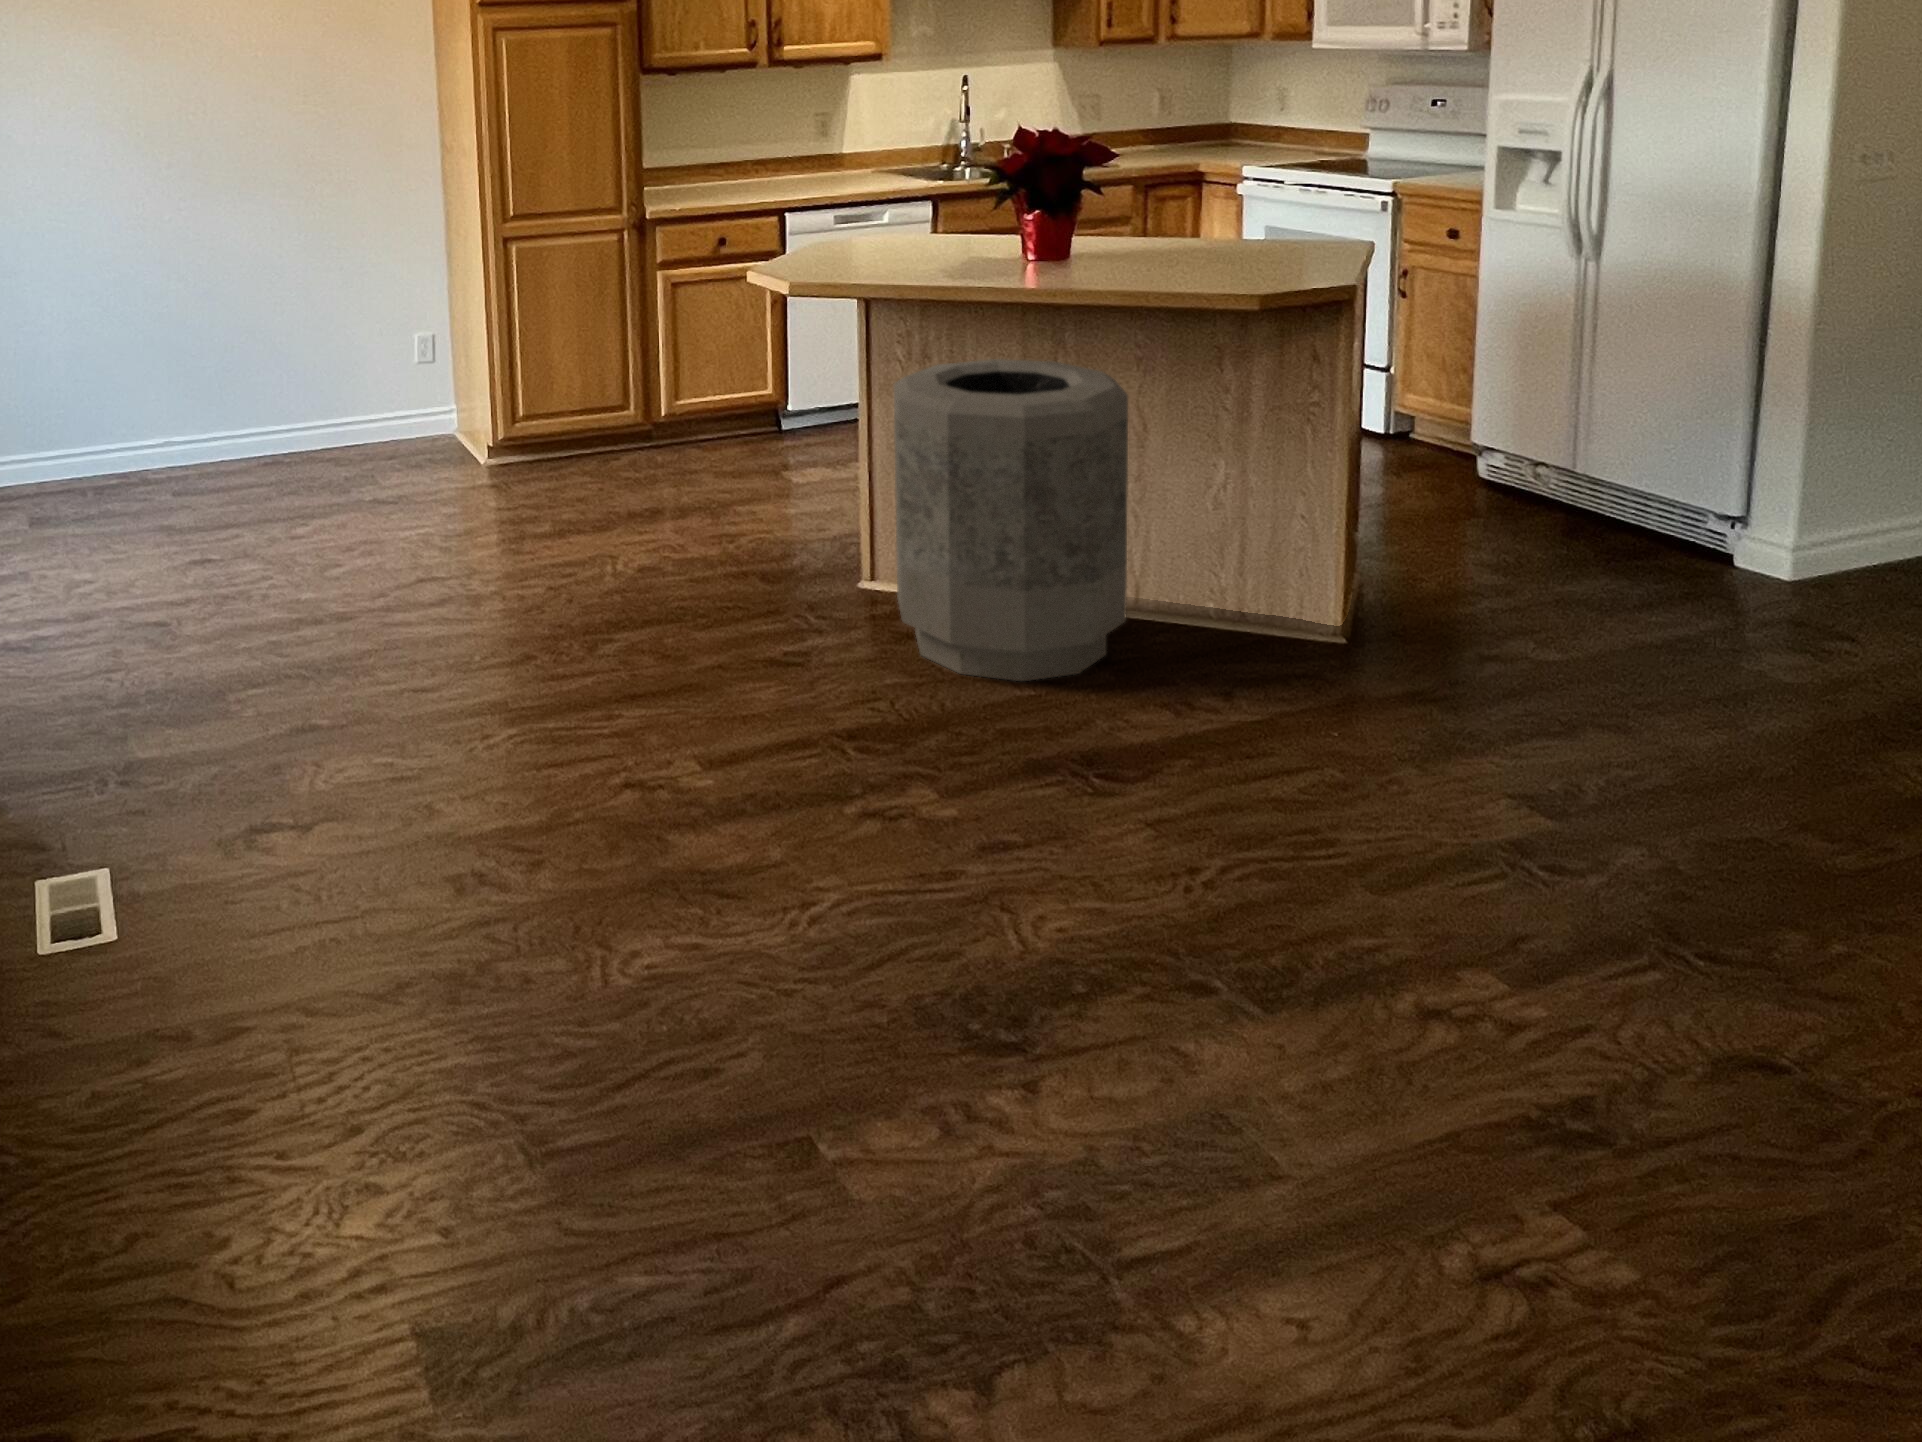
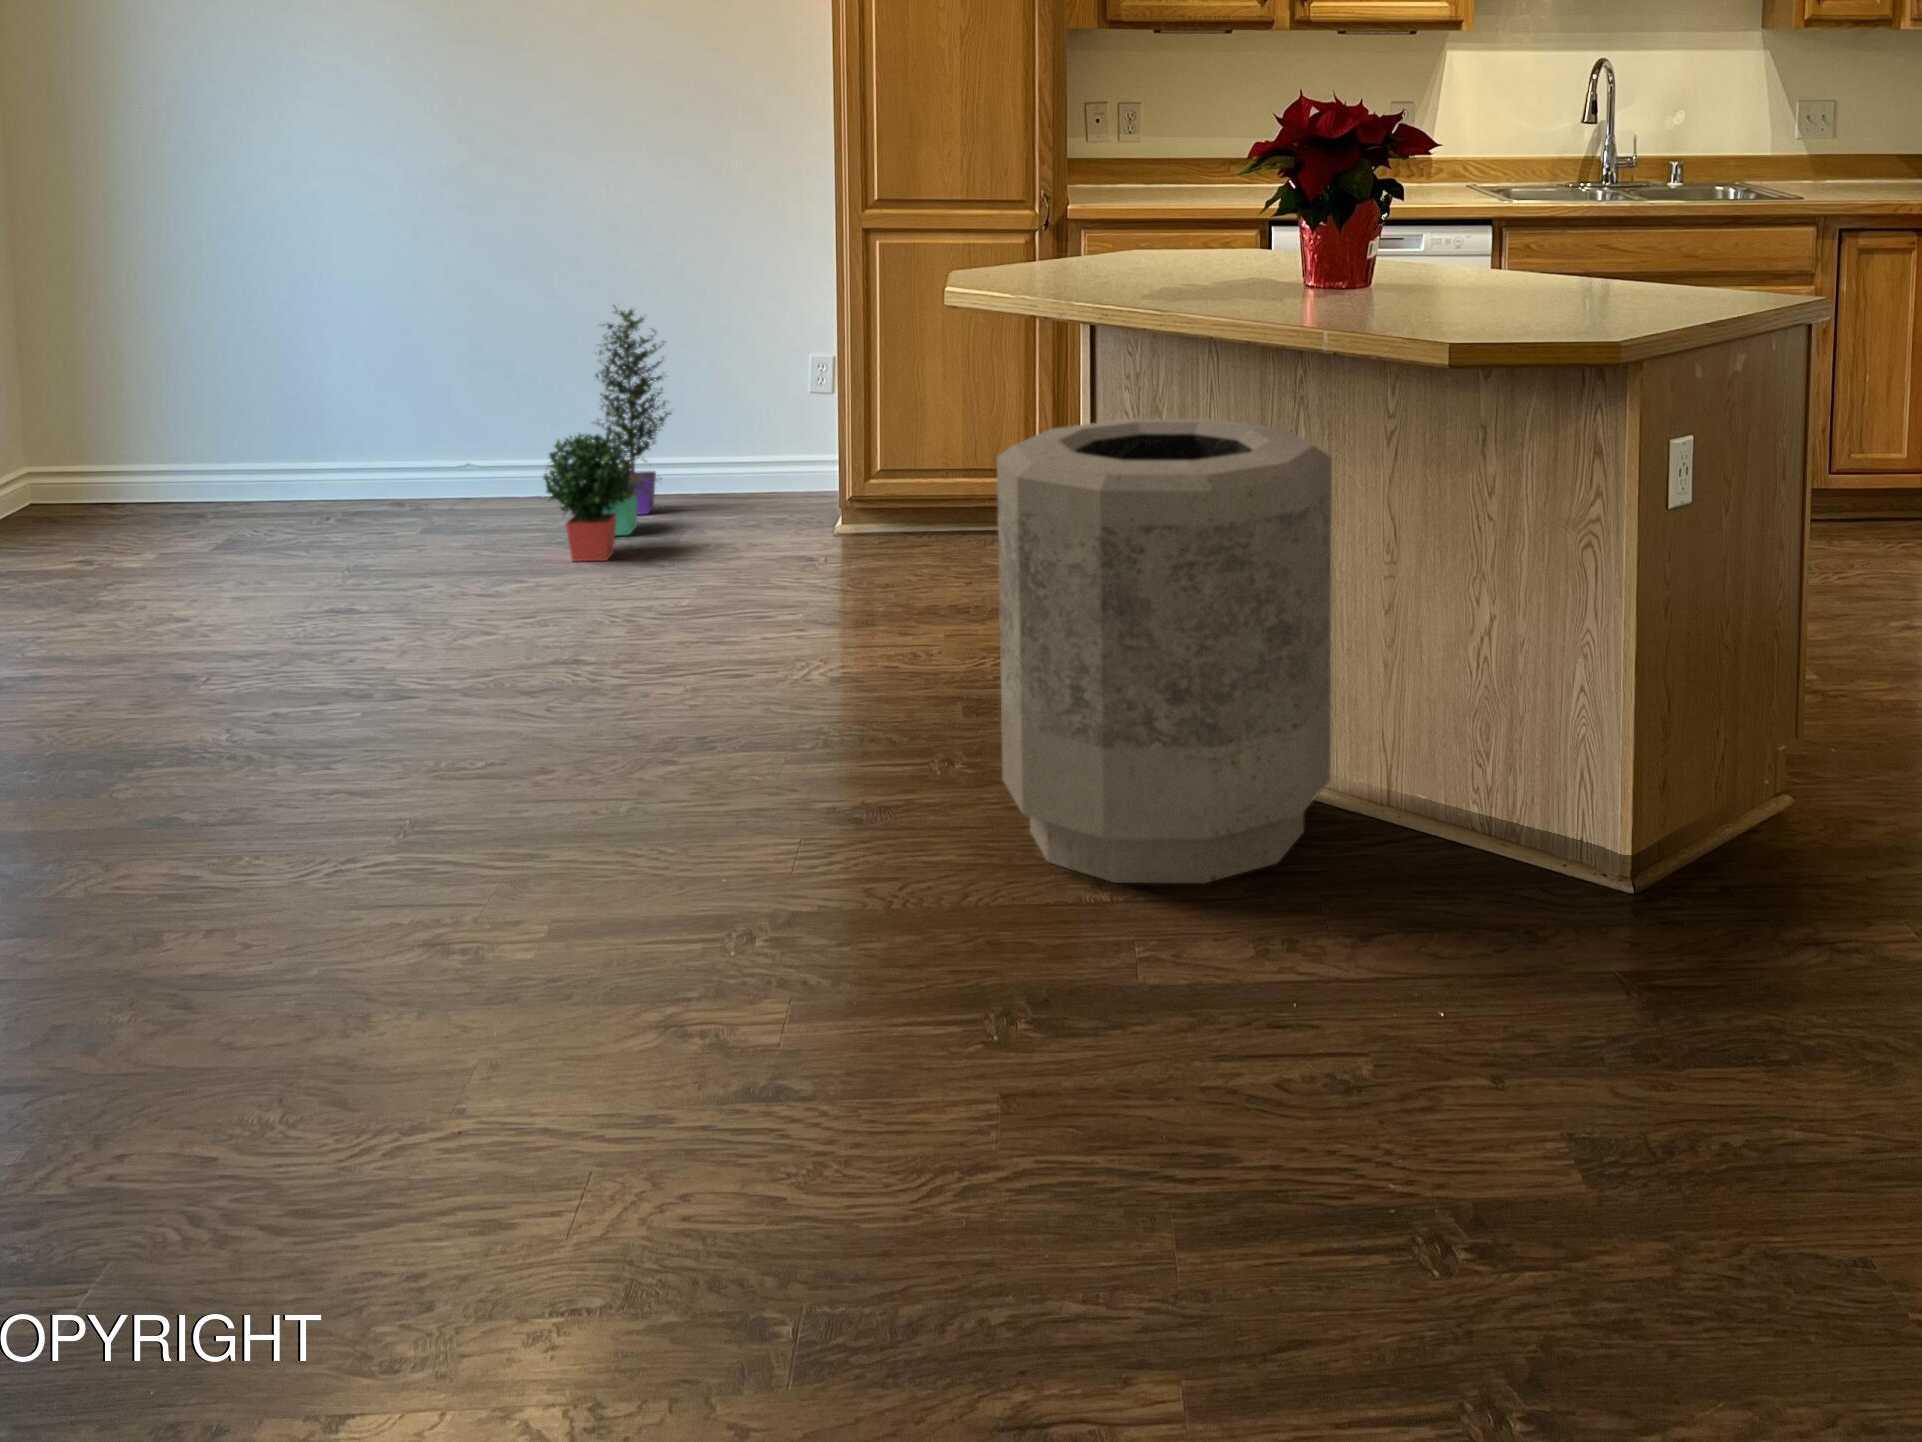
potted plant: none [272,306,358,504] -> present [544,306,670,561]

